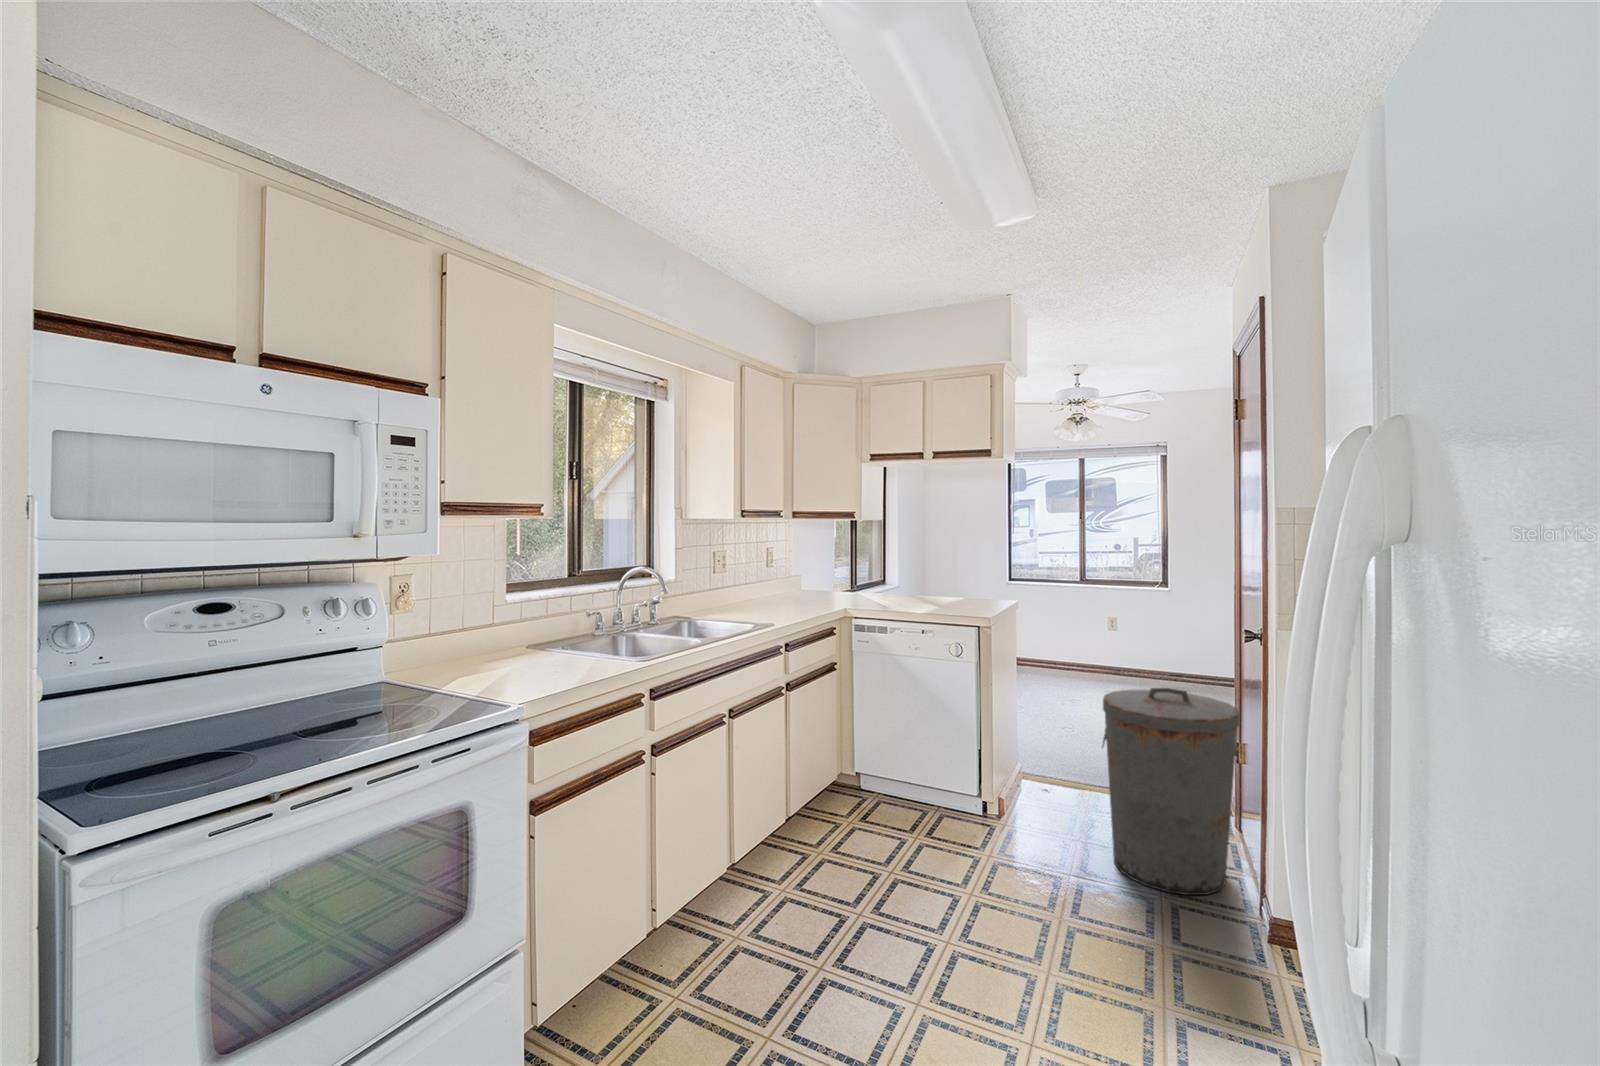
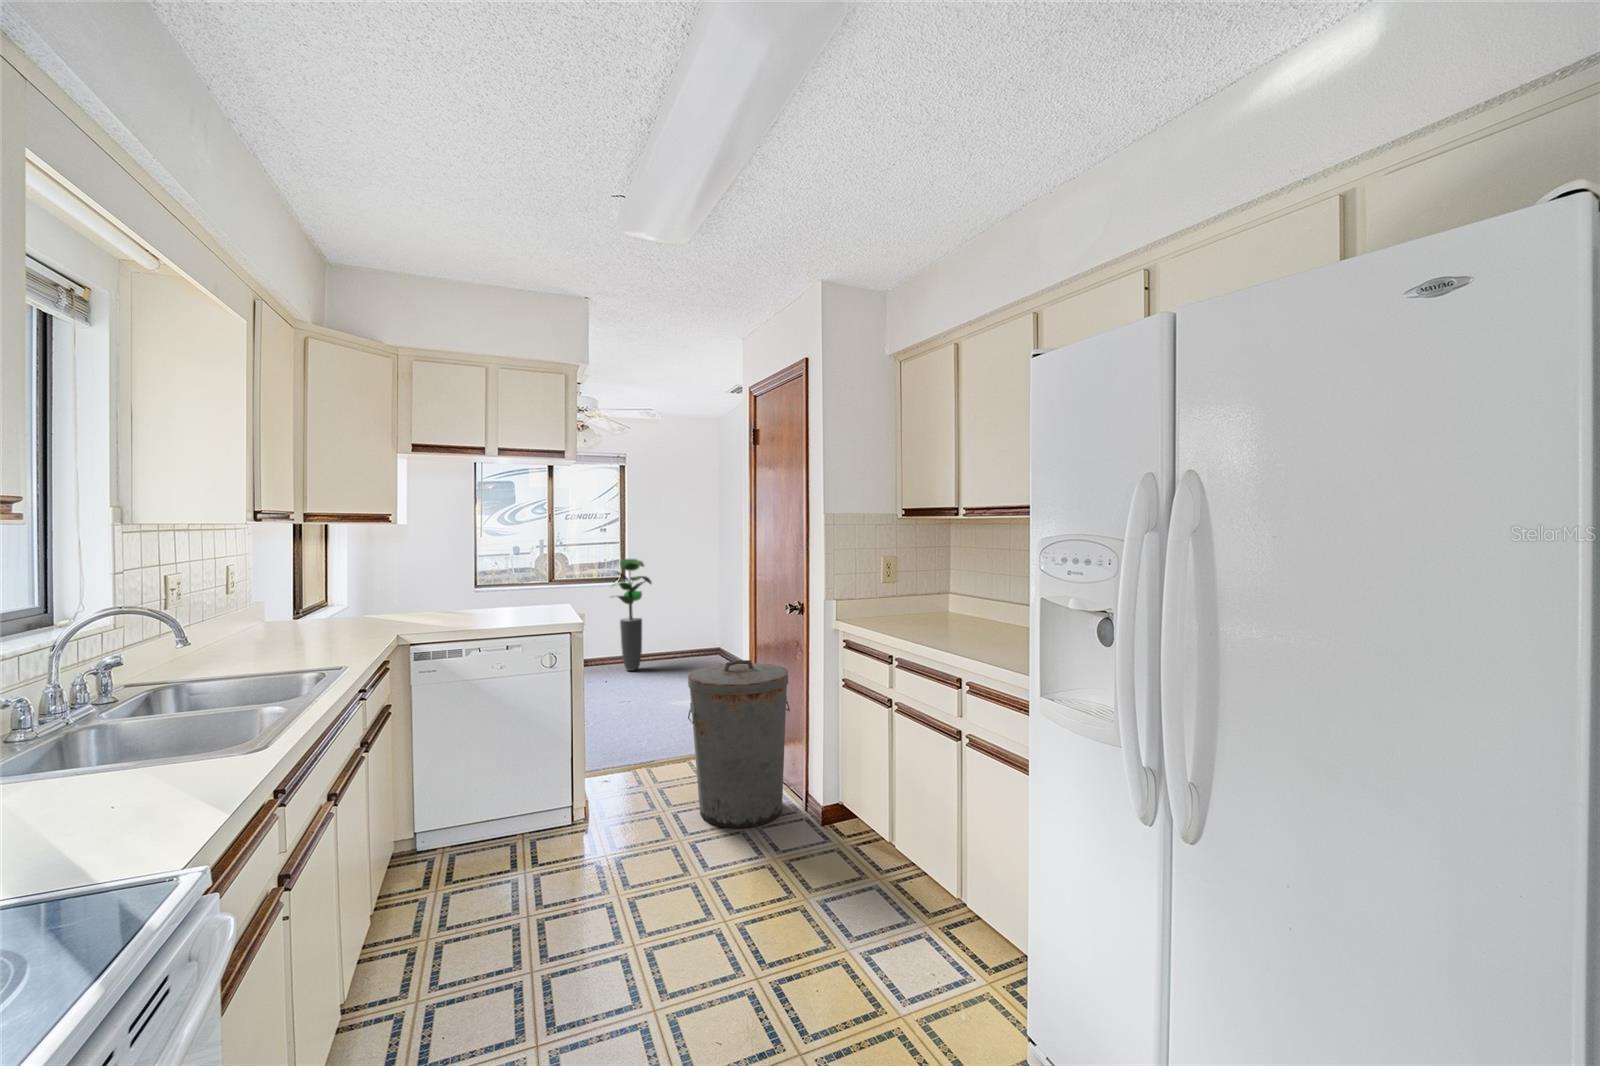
potted plant: none [1135,560,1198,687] -> present [612,559,652,671]

